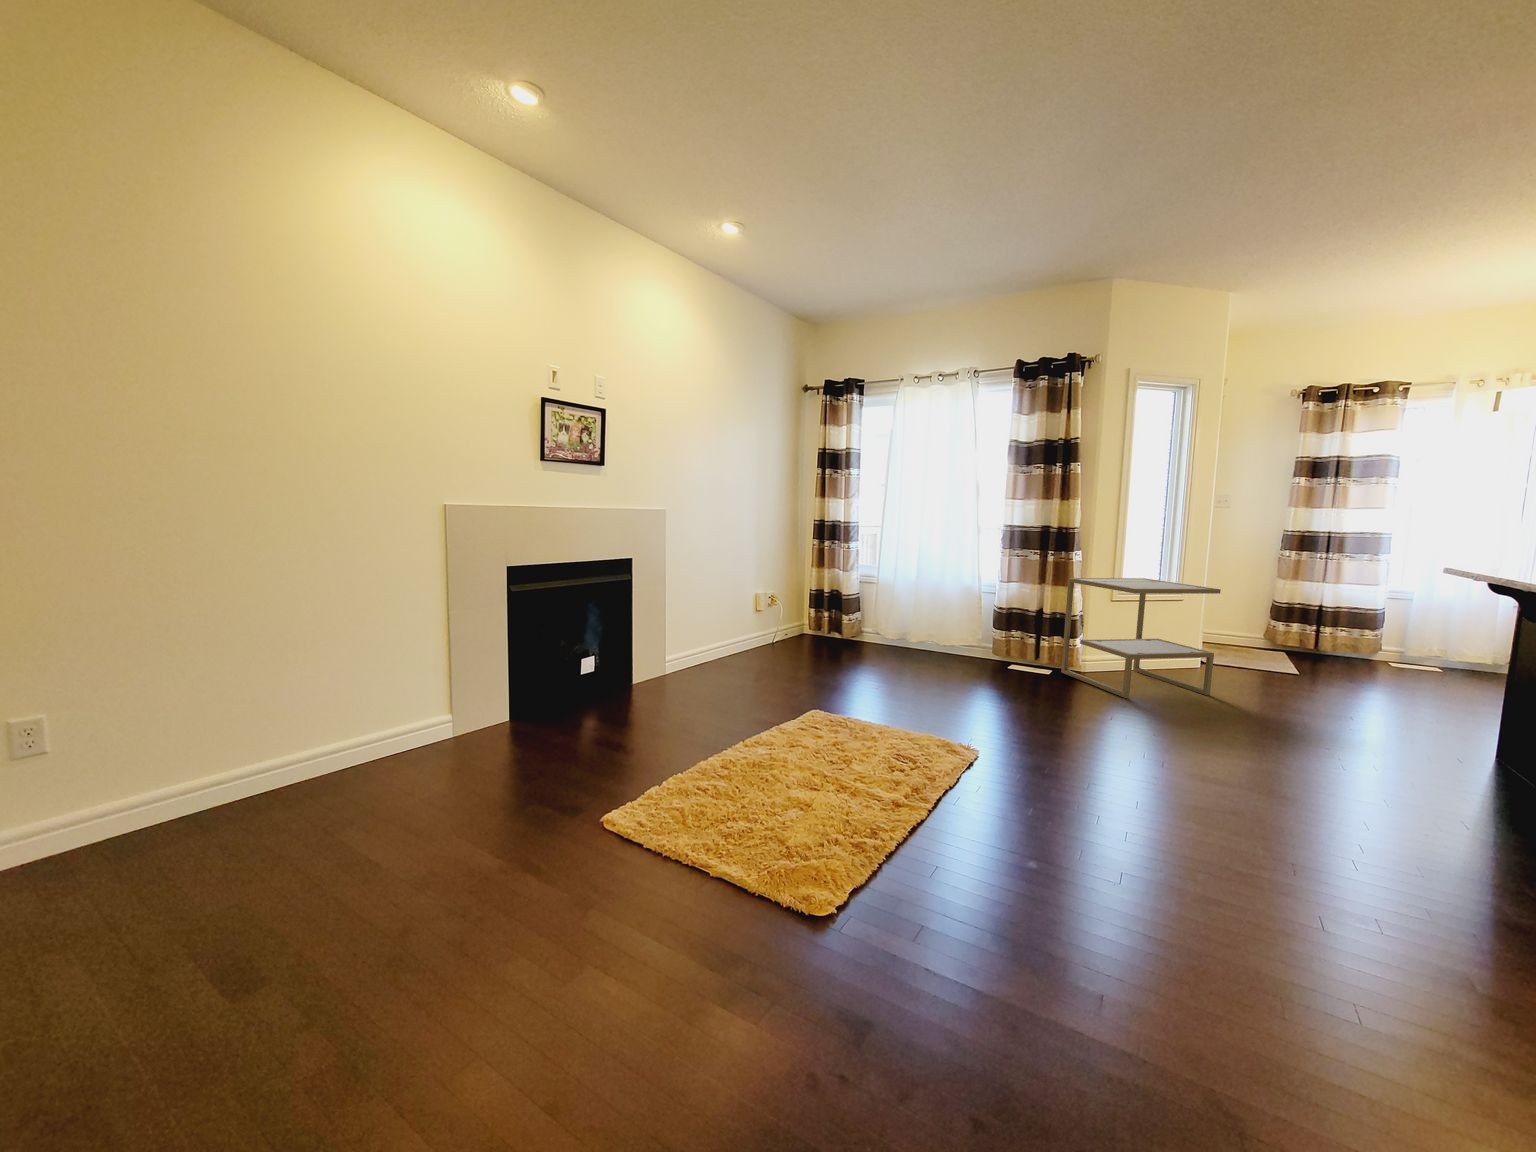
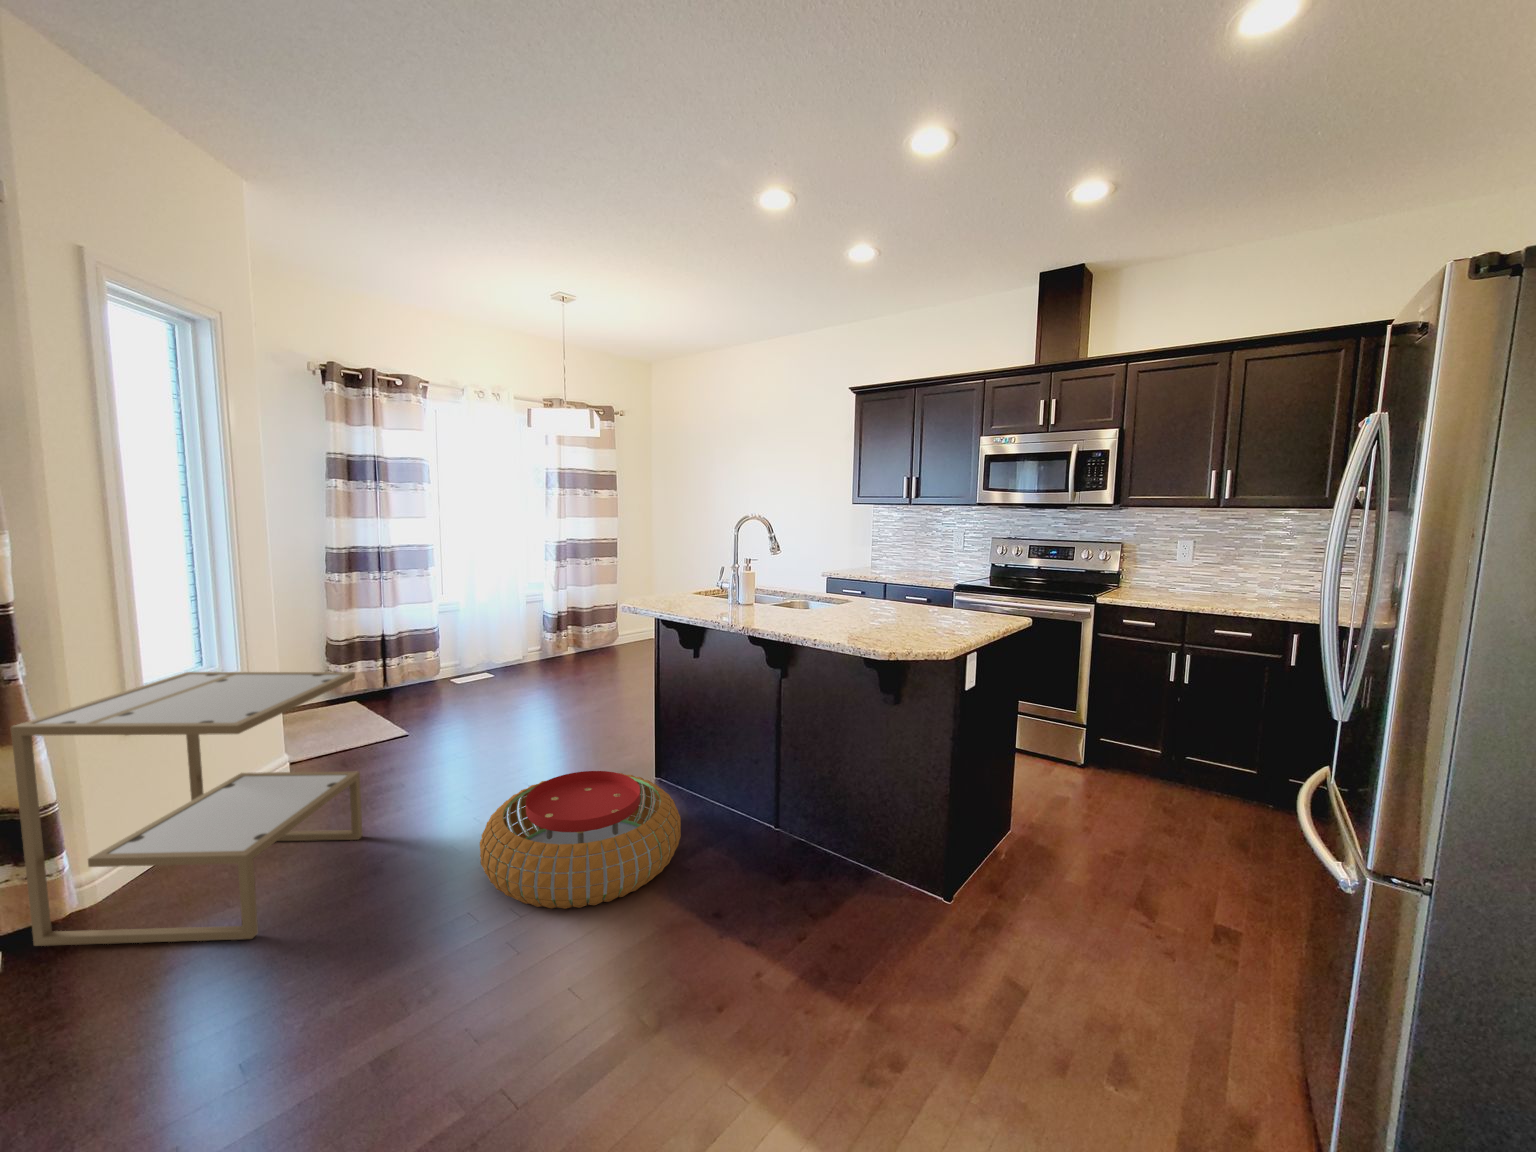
pouf: none [1249,688,1458,780] -> present [480,771,681,909]

